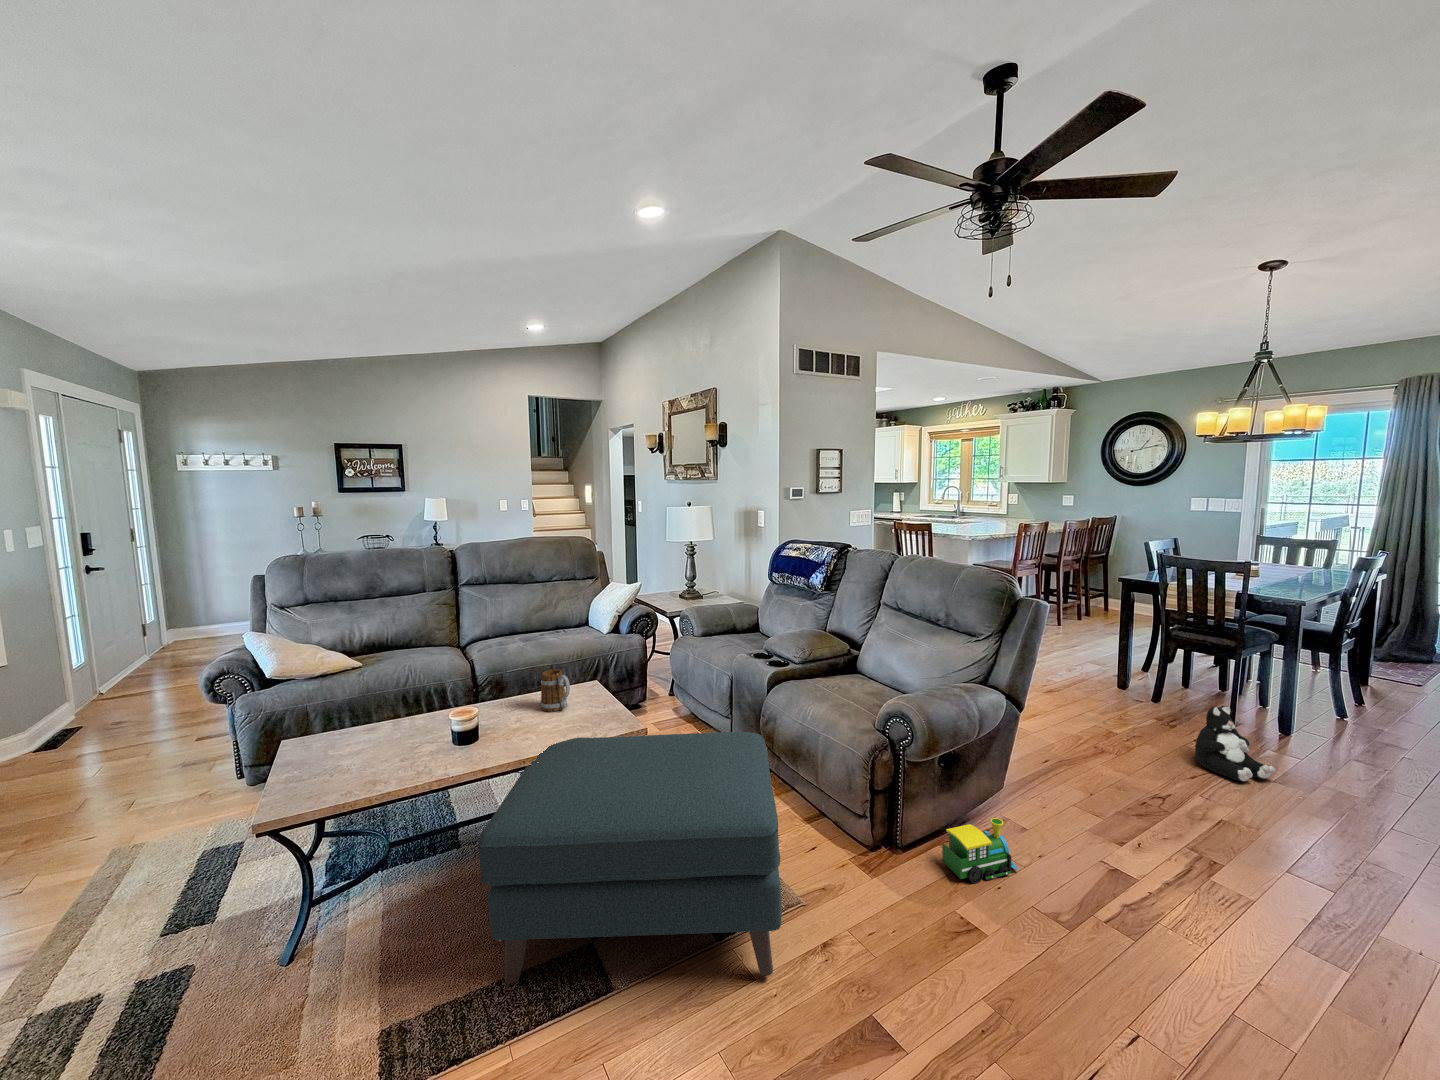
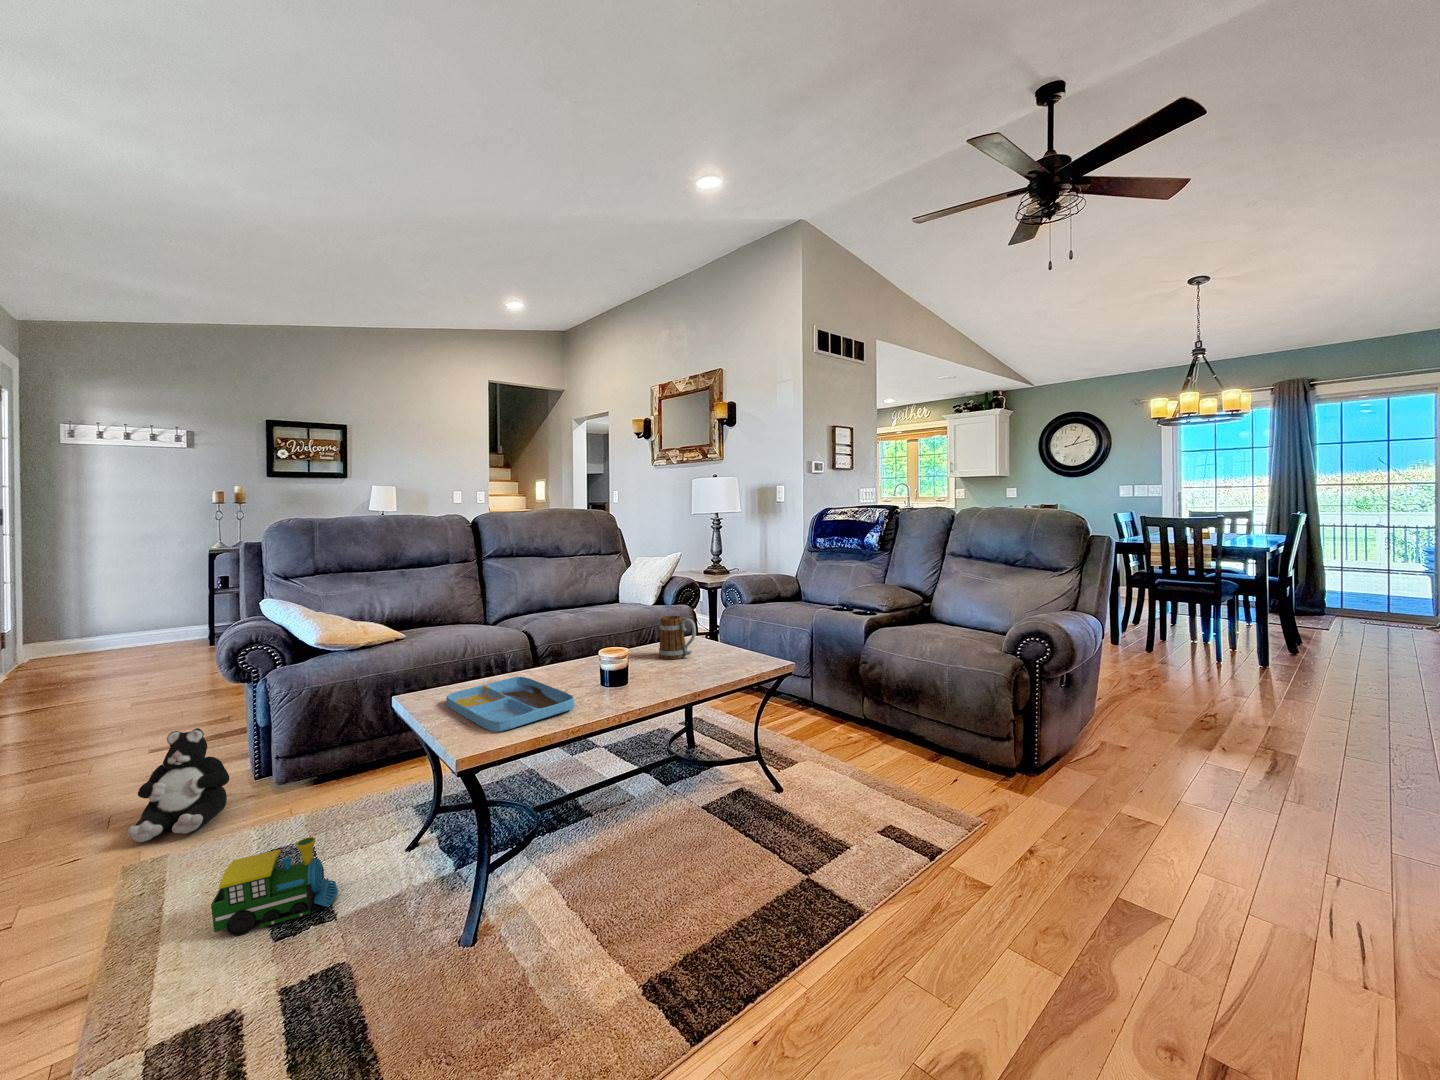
plush toy: present [1195,706,1275,781] -> present [127,728,229,842]
tray: none [316,728,407,791] -> present [446,677,575,732]
ottoman: present [478,732,781,984] -> none [693,659,1026,925]
toy train: present [942,818,1019,883] -> present [211,837,338,936]

